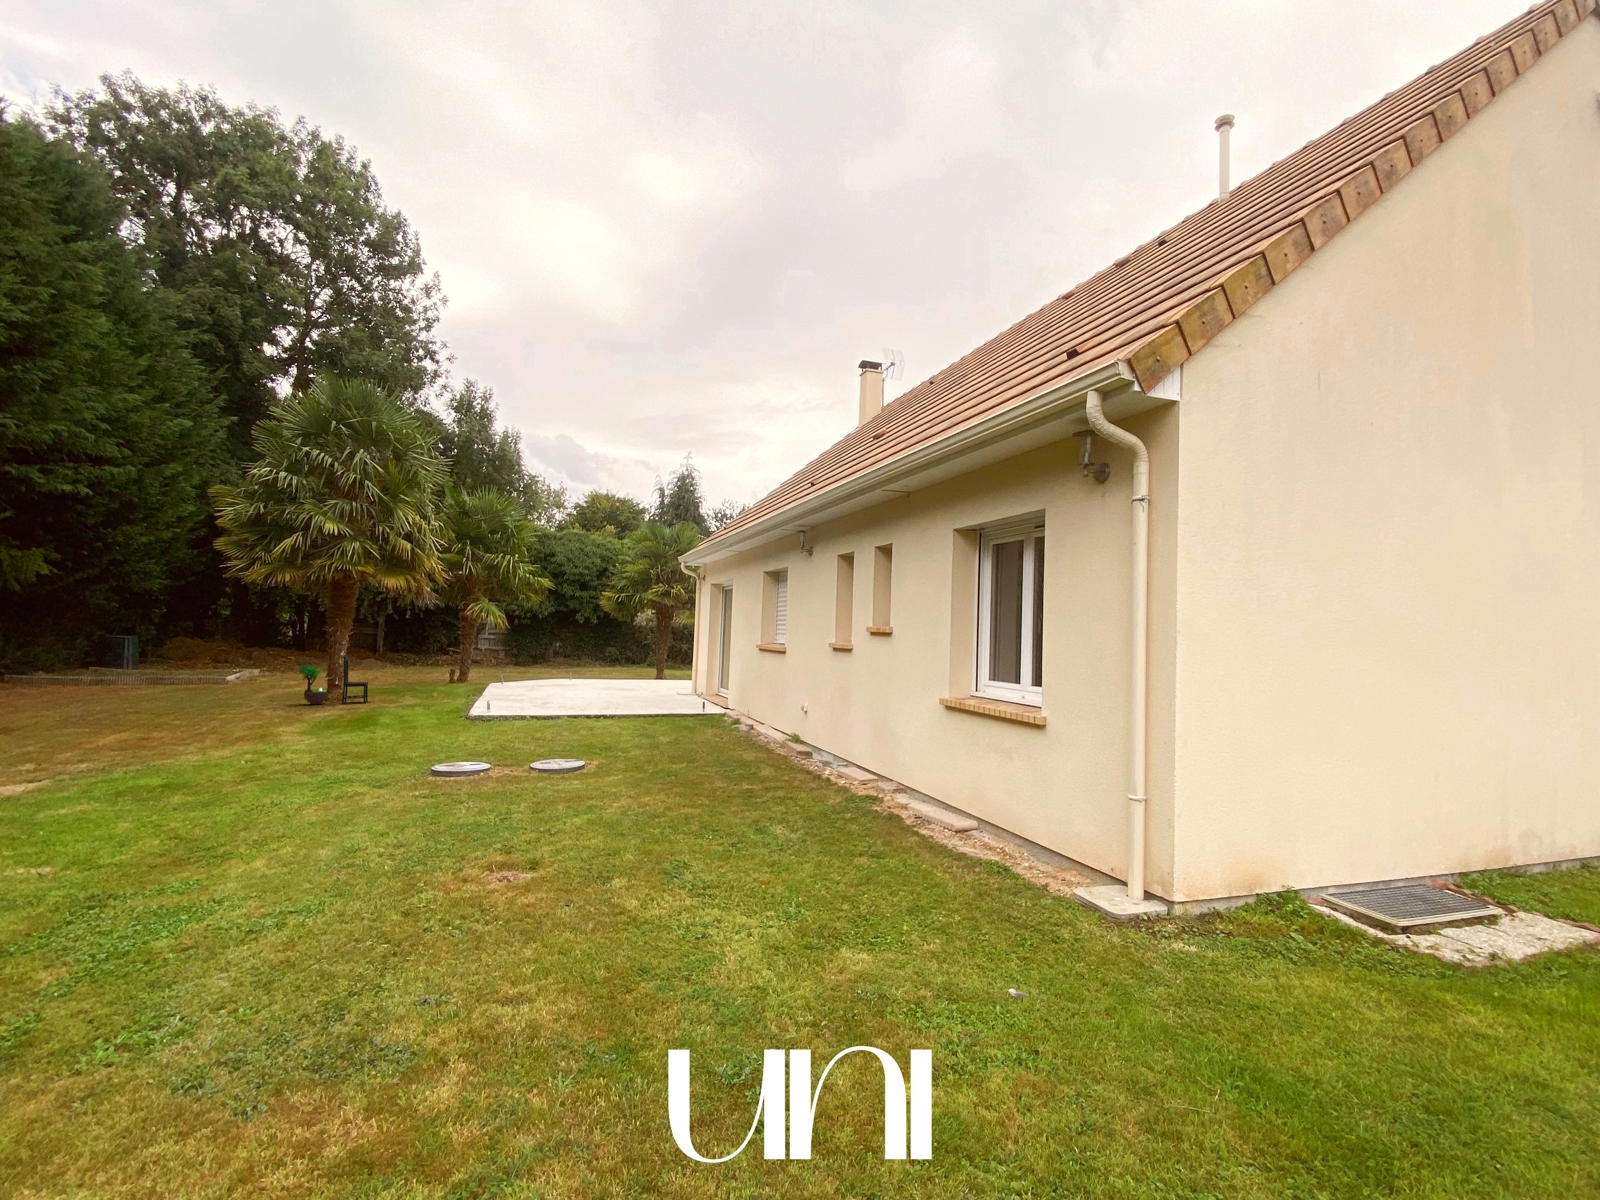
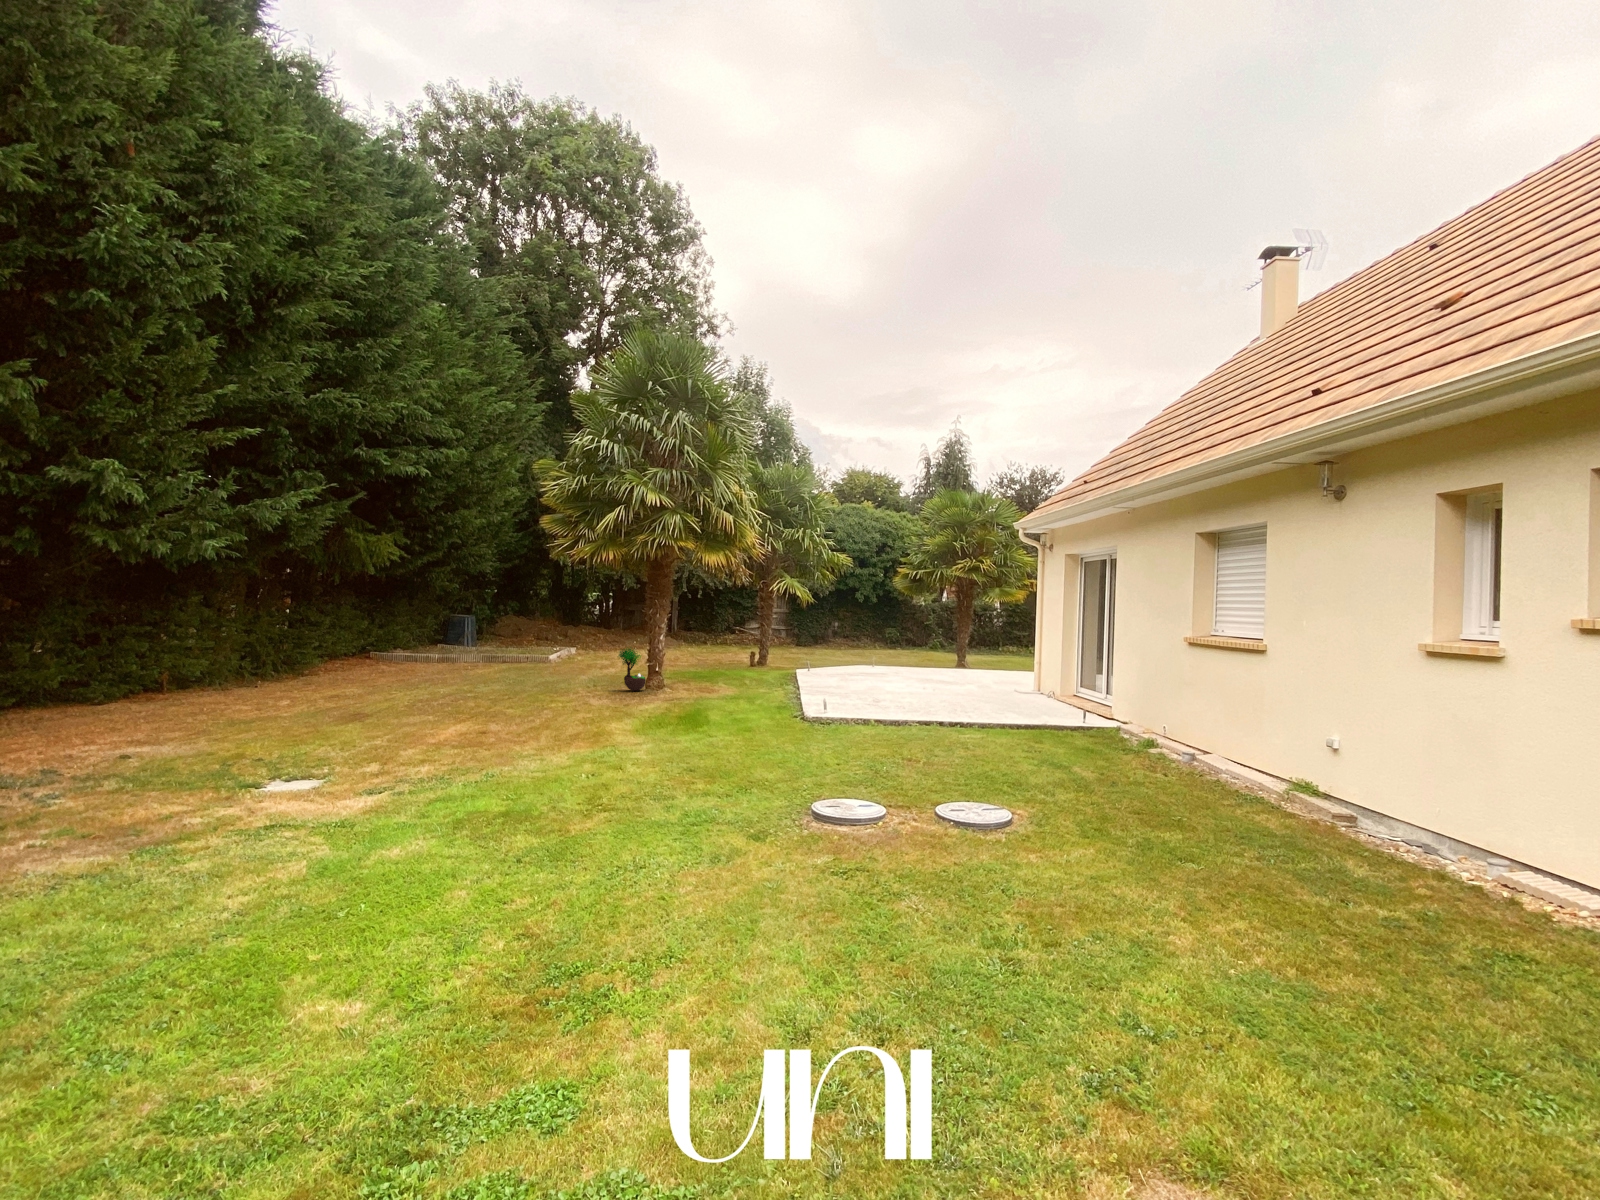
chair: present [342,655,368,704] -> none [660,638,683,692]

